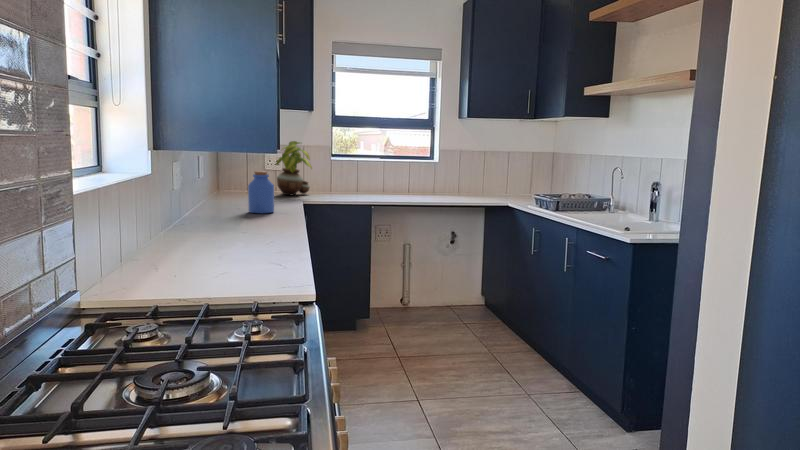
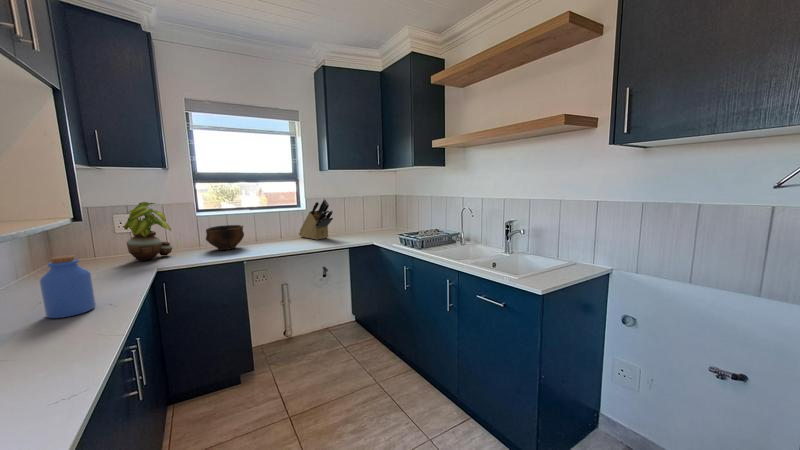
knife block: none [428,151,467,197] -> present [299,199,333,240]
bowl: none [338,171,373,195] -> present [206,225,244,250]

